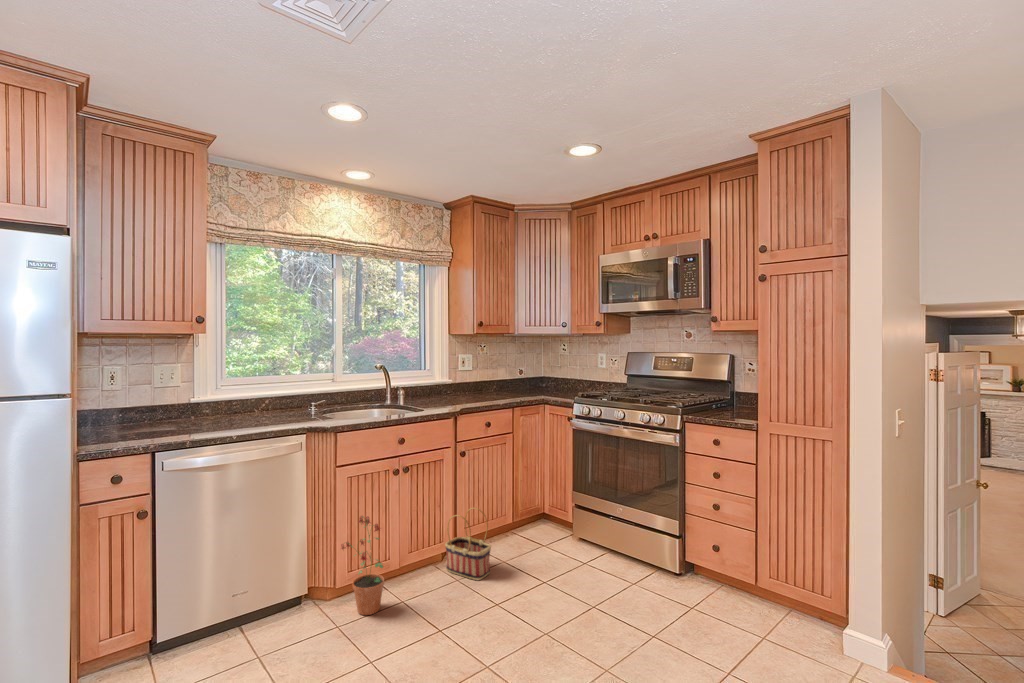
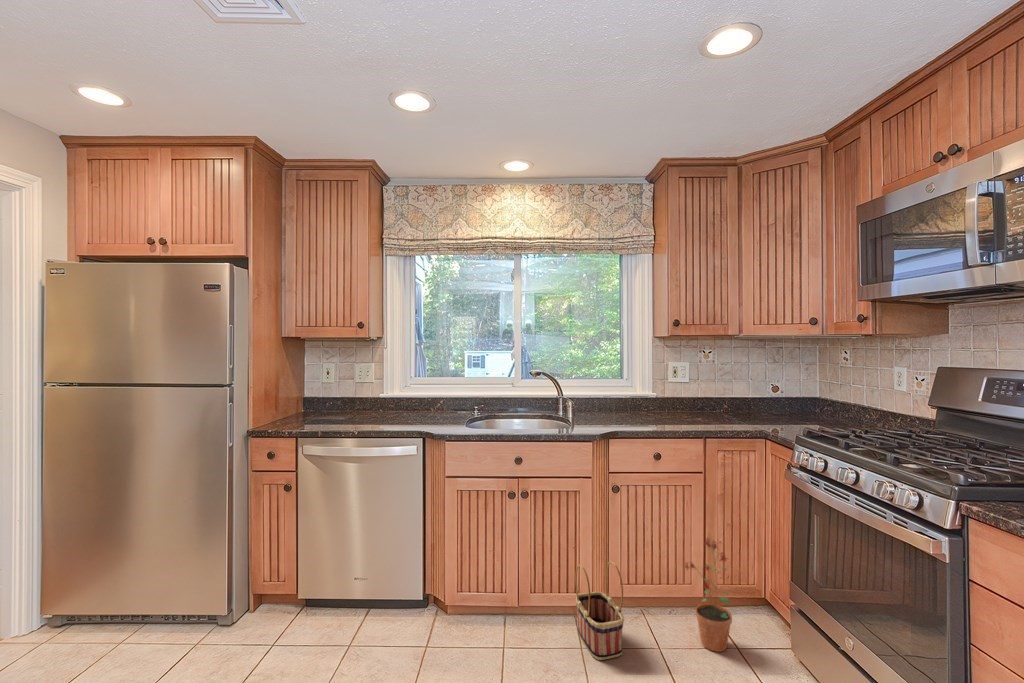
potted plant: present [341,516,384,615] -> present [685,538,732,652]

